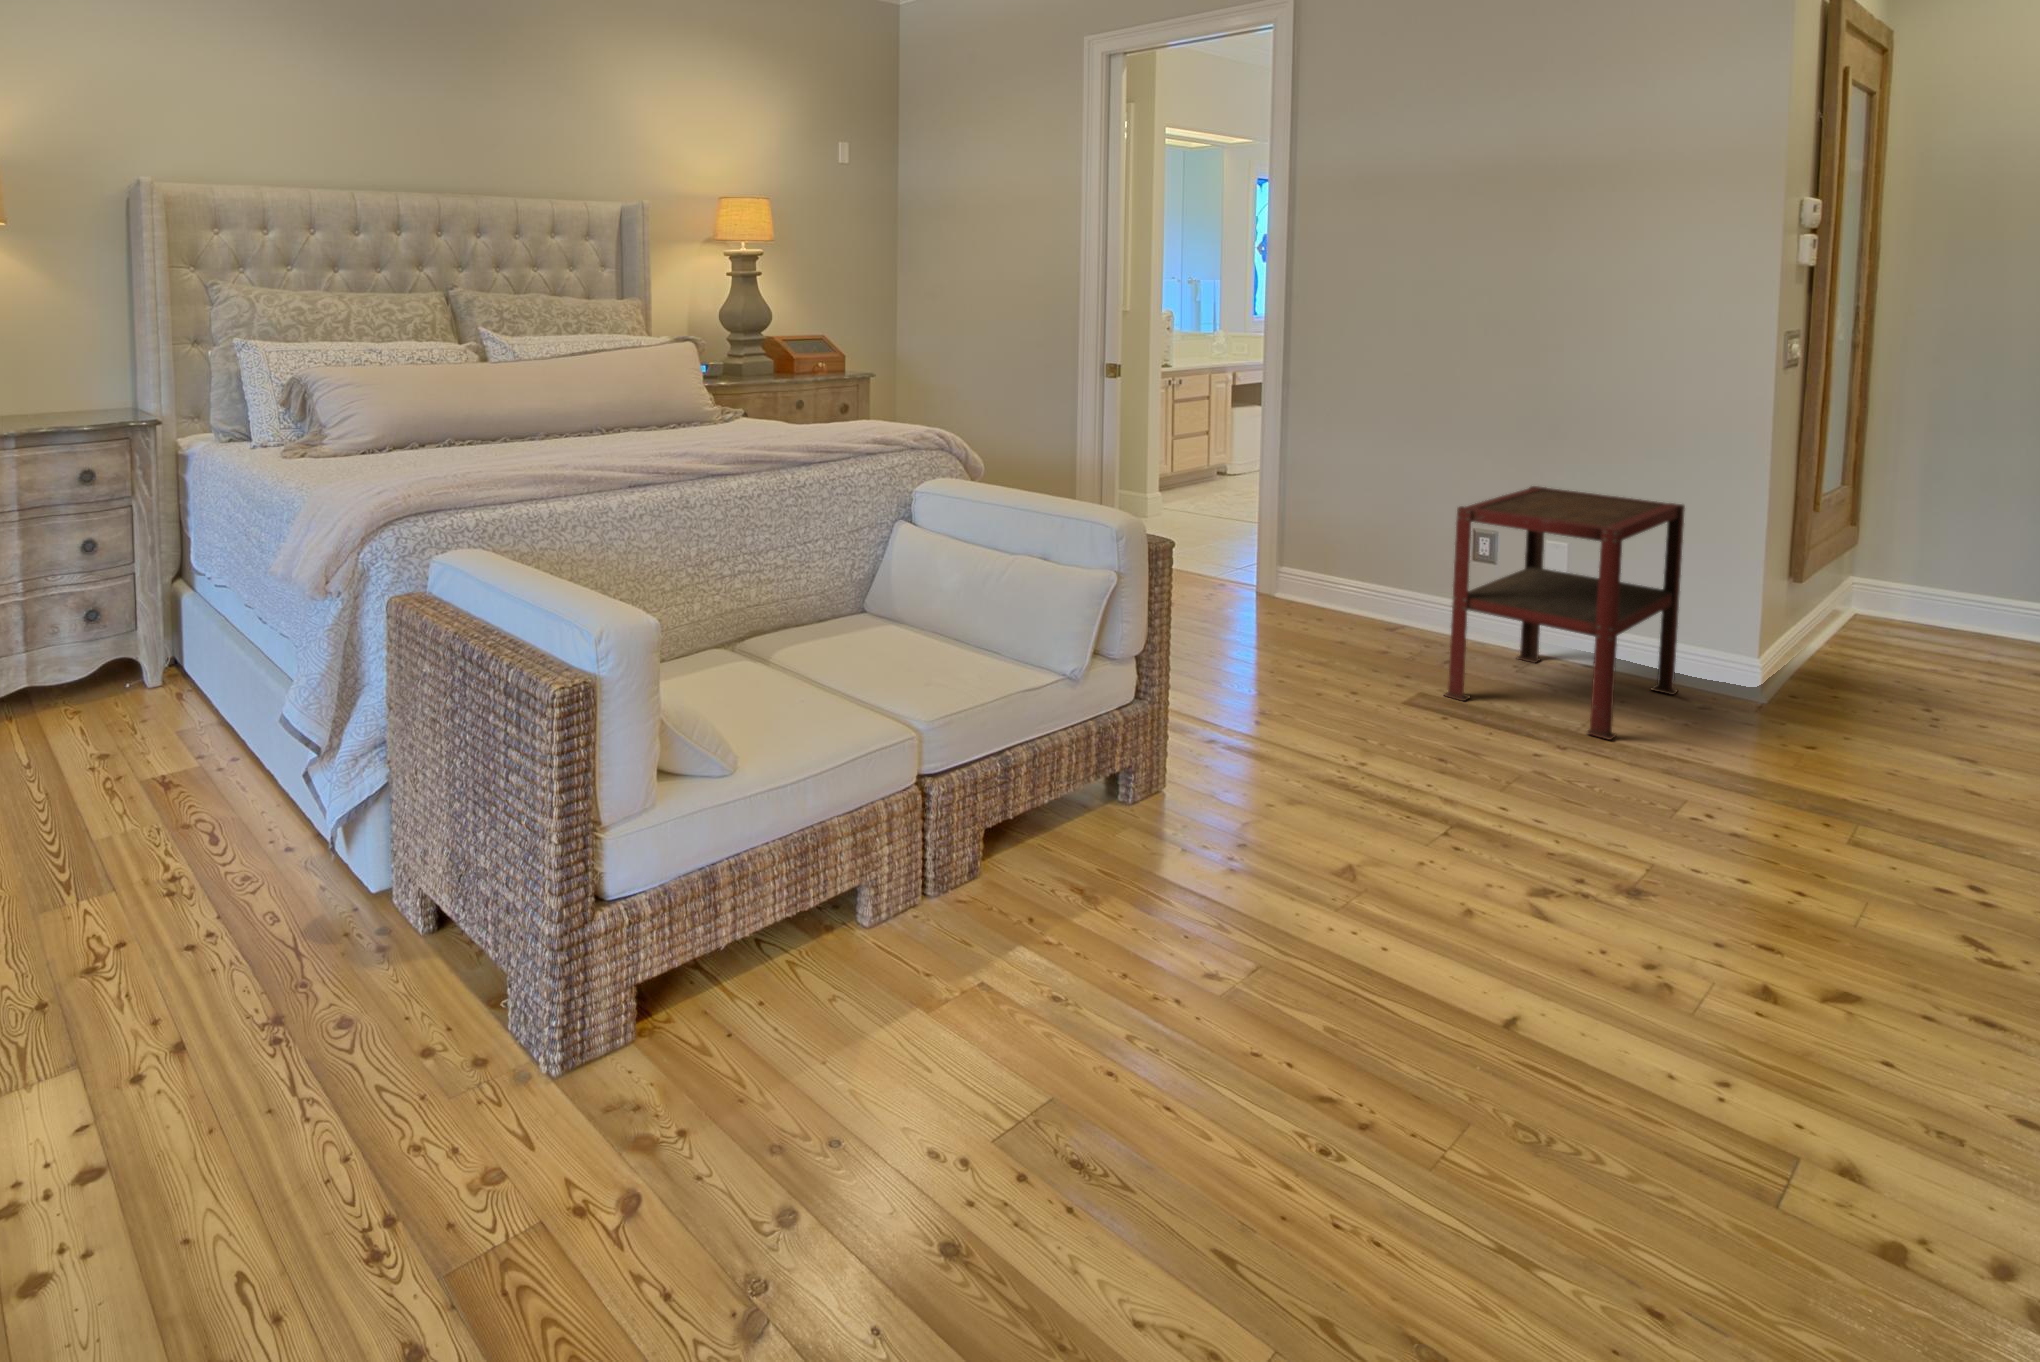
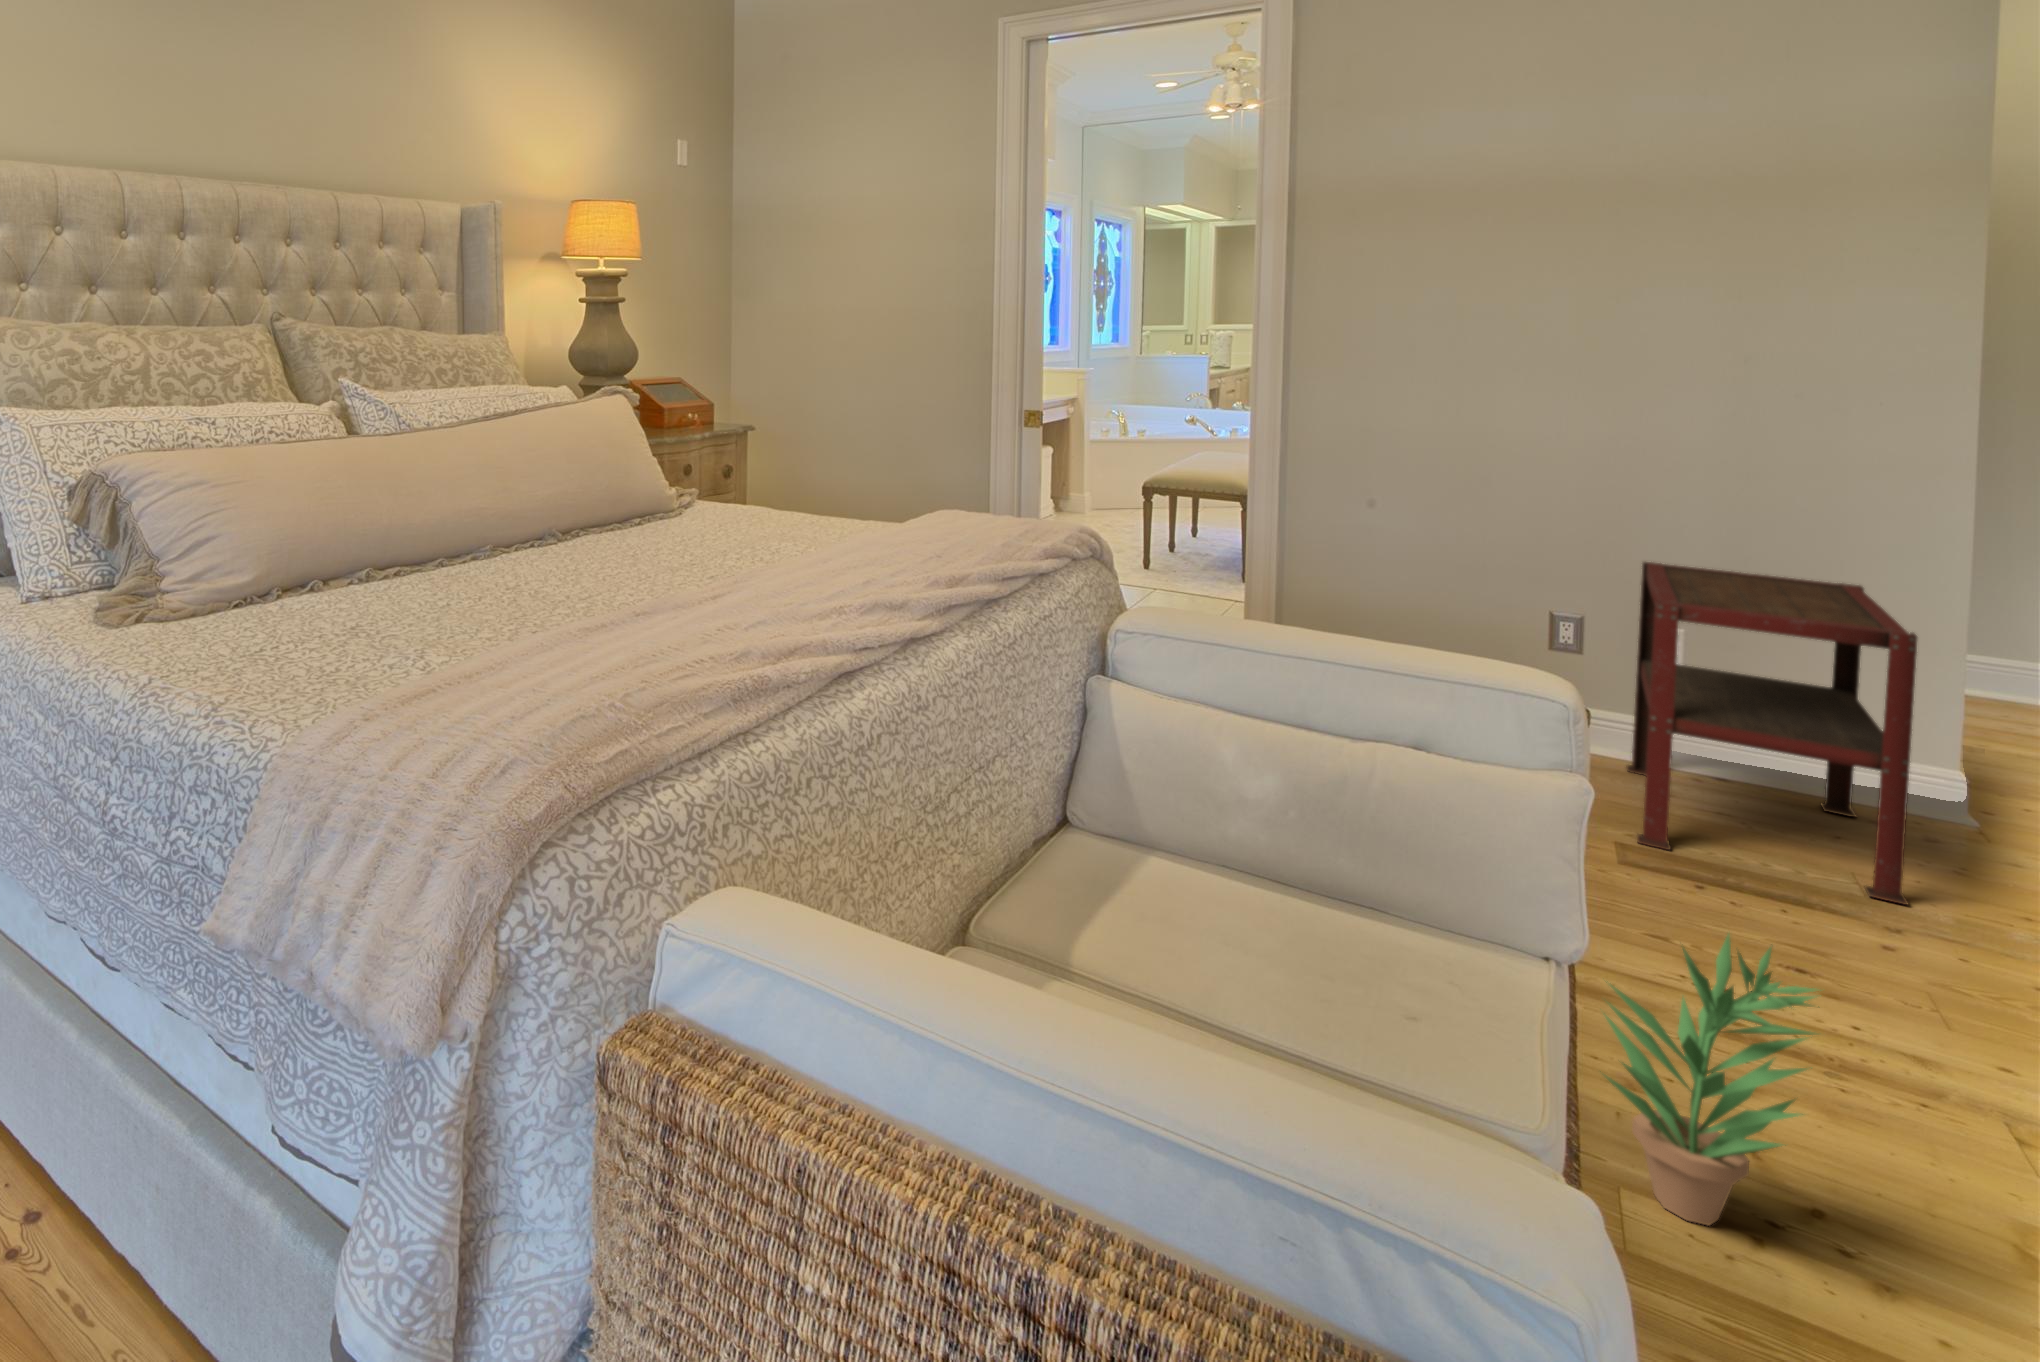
potted plant: none [1108,668,1221,846] -> present [1605,934,1821,1226]

